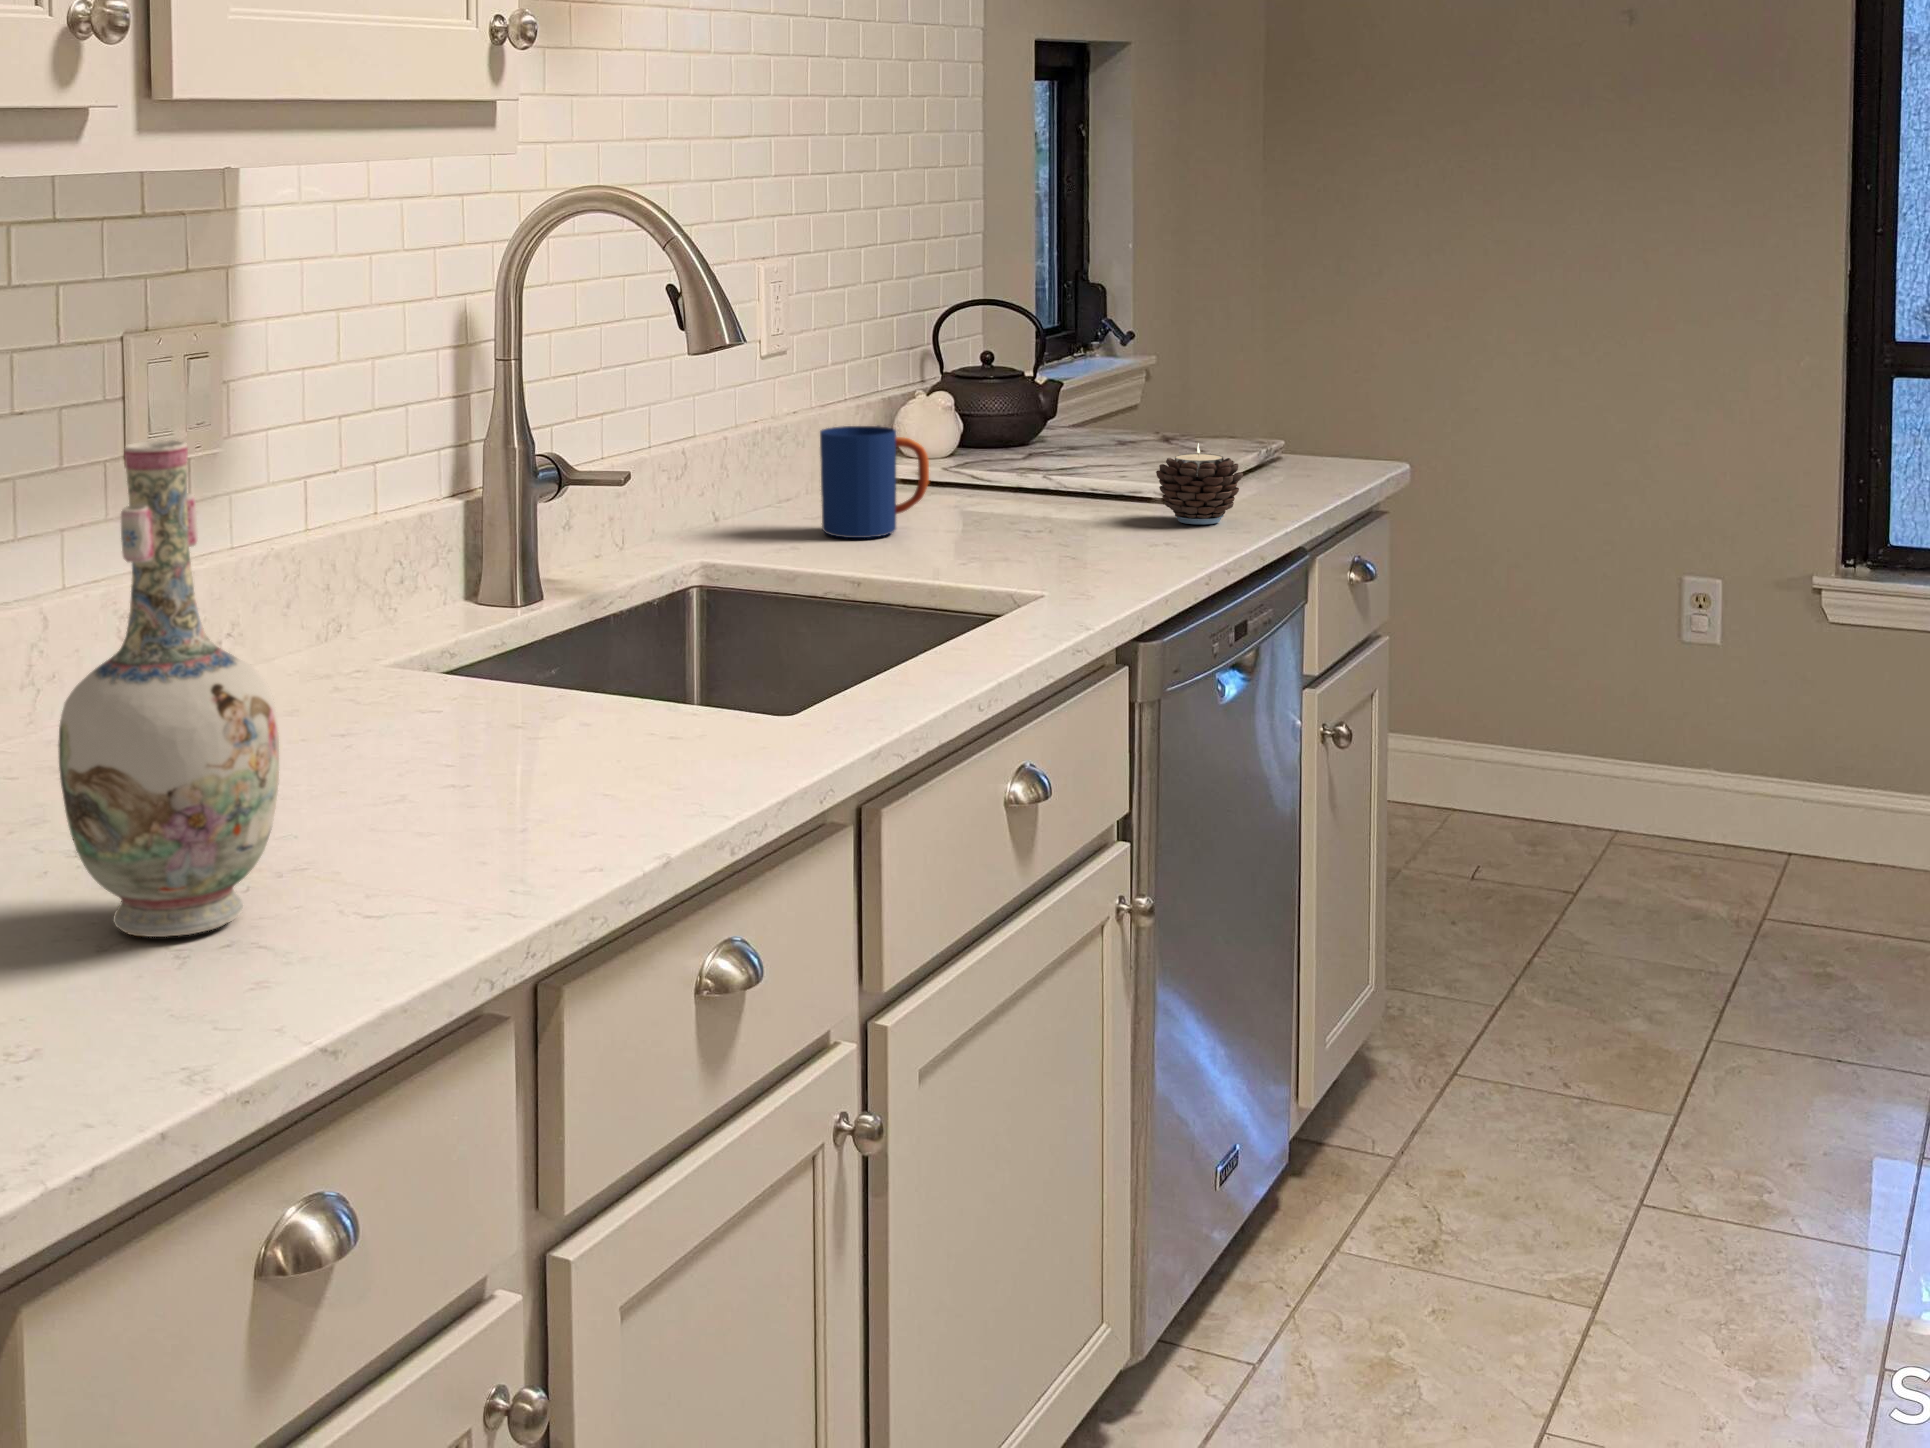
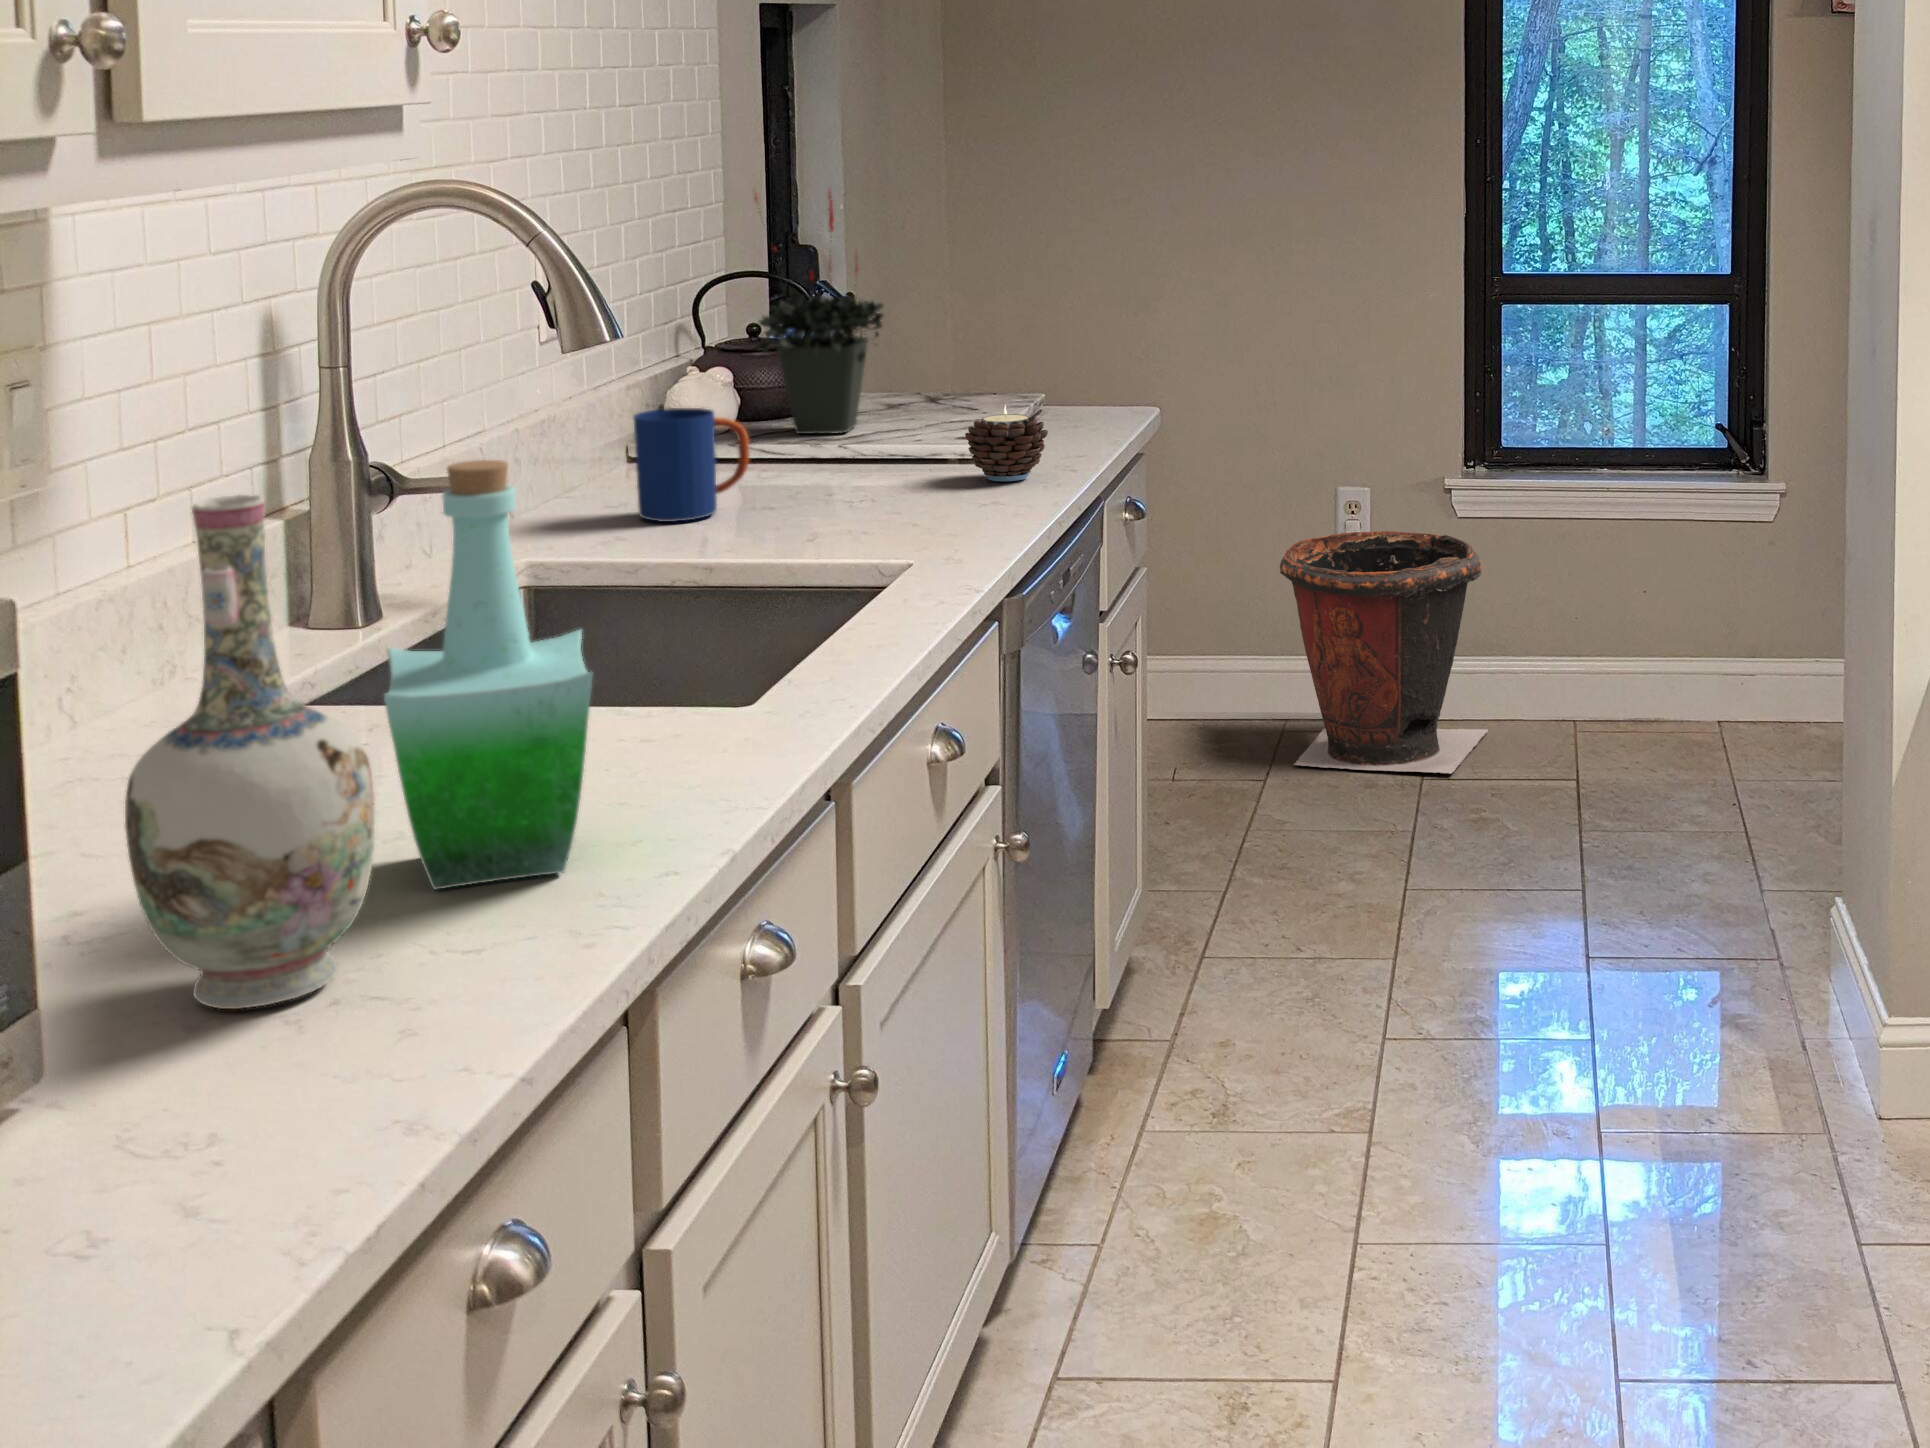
potted plant: none [984,214,1119,468] -> present [753,190,883,434]
bottle: none [331,431,555,854] -> present [384,460,592,890]
waste bin: none [1605,627,1856,913] -> present [1280,530,1488,773]

